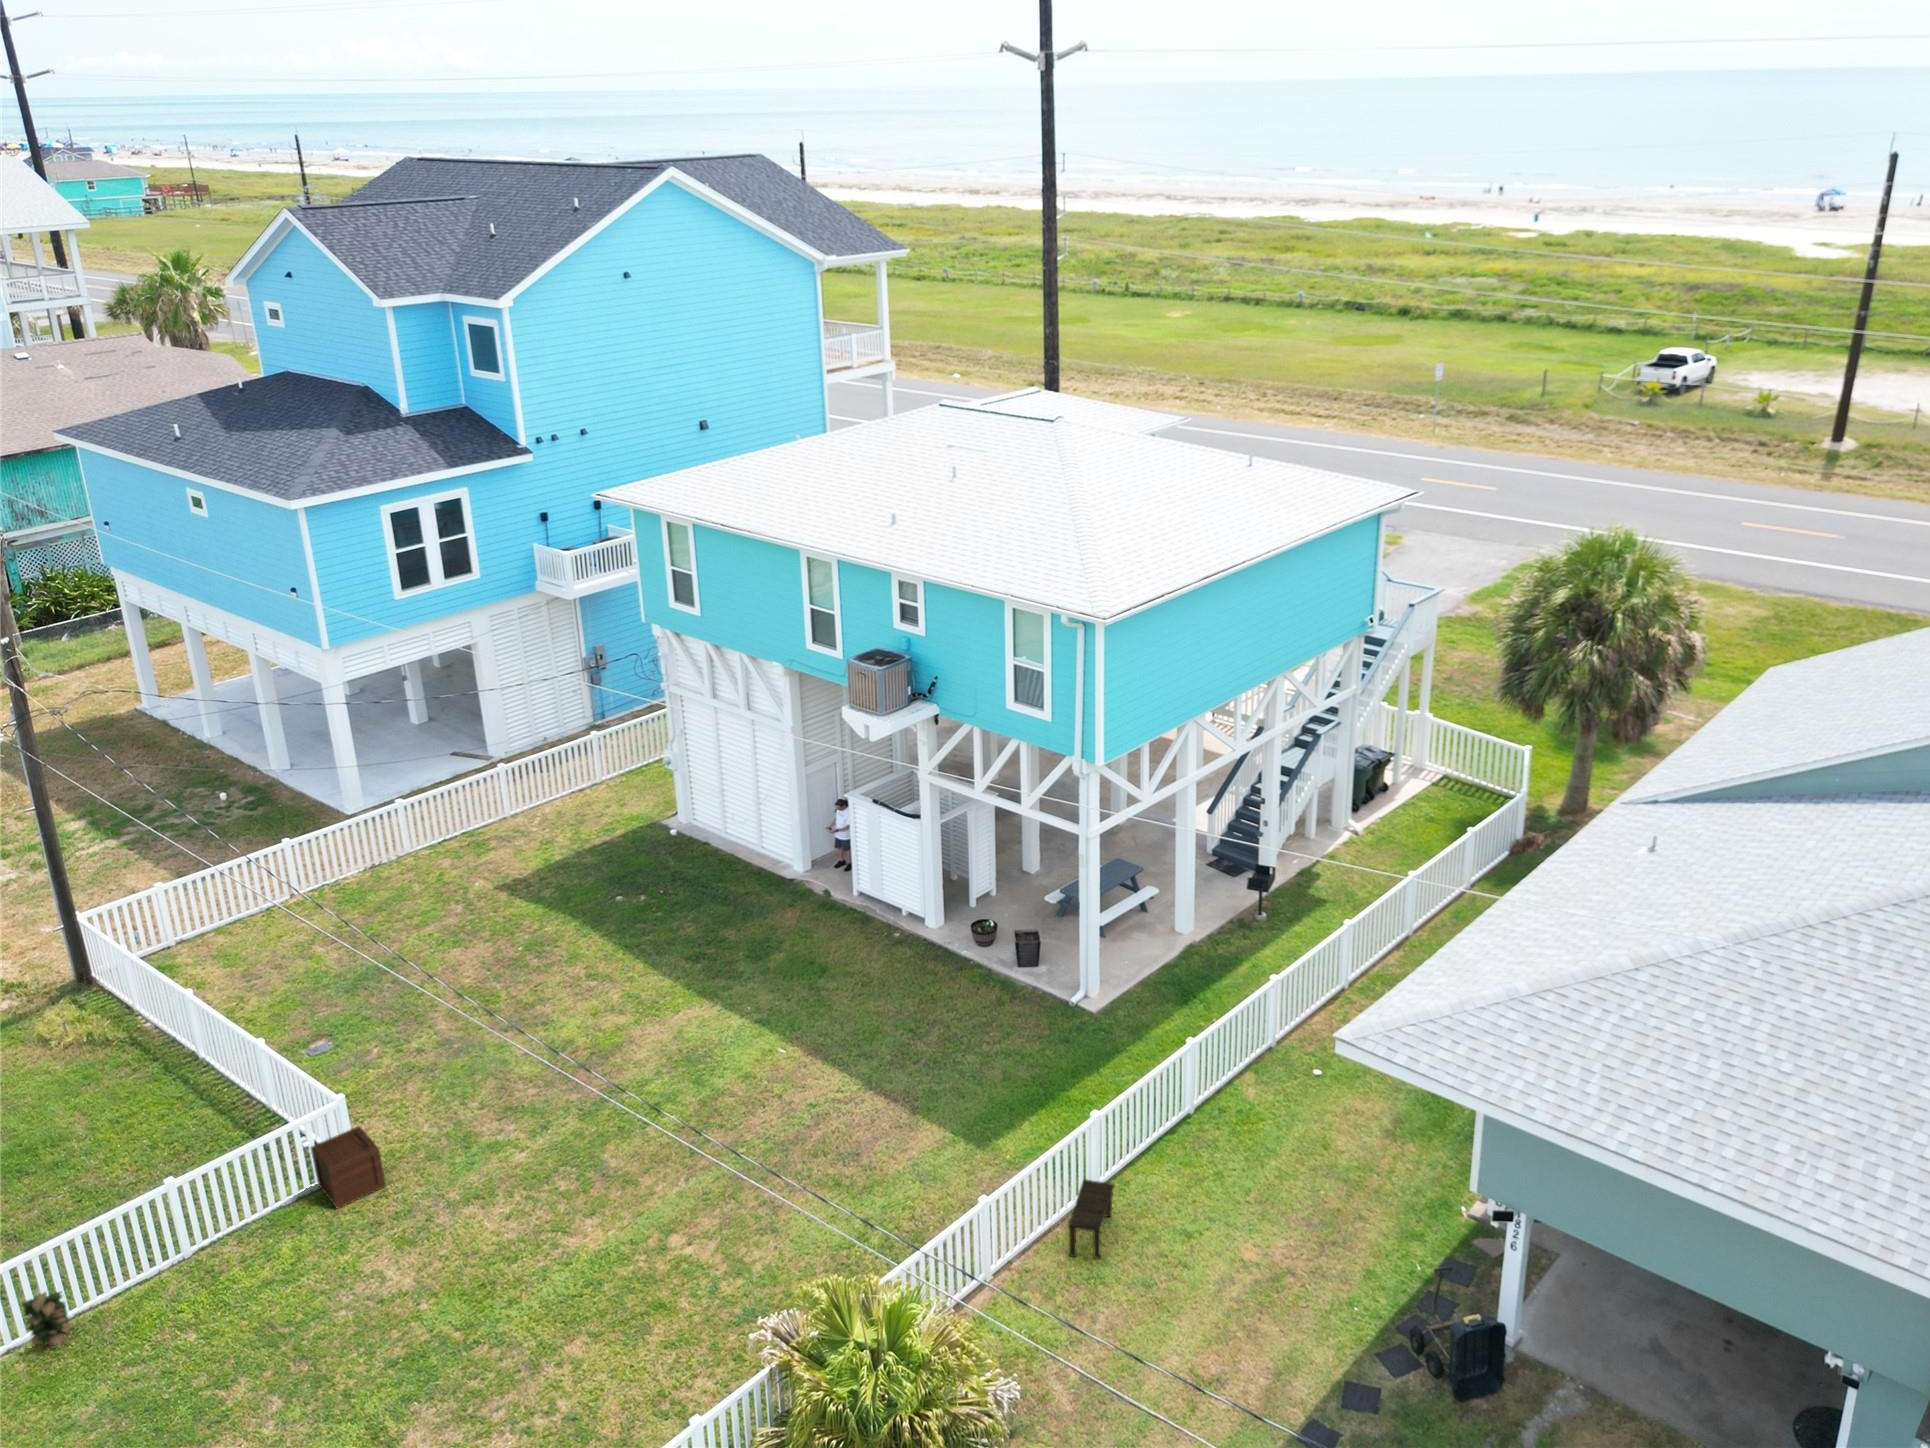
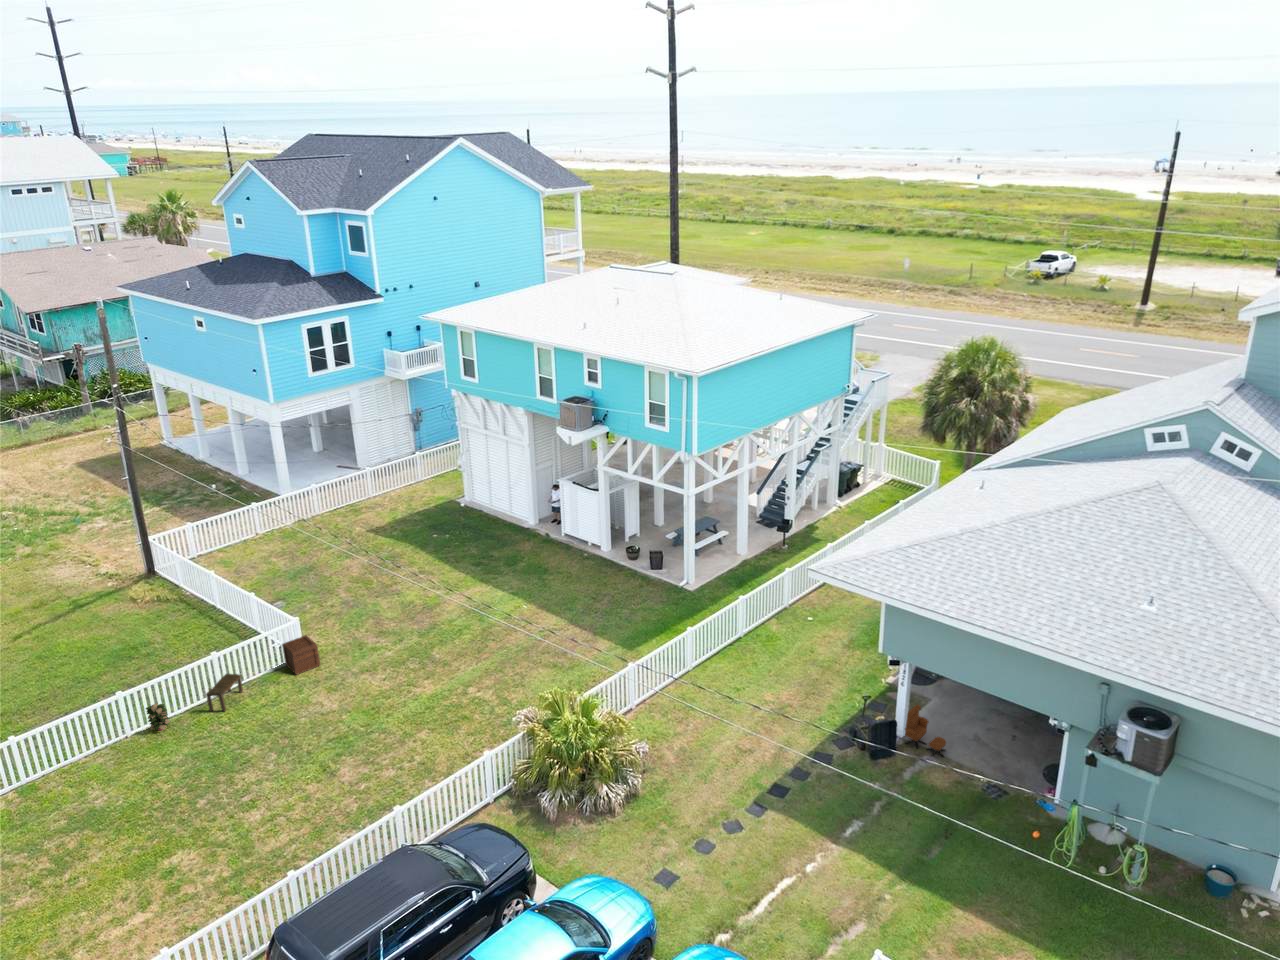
bench: present [1068,1179,1114,1258] -> present [206,674,243,711]
lounge chair: none [1522,1282,1604,1392] -> present [905,705,946,756]

